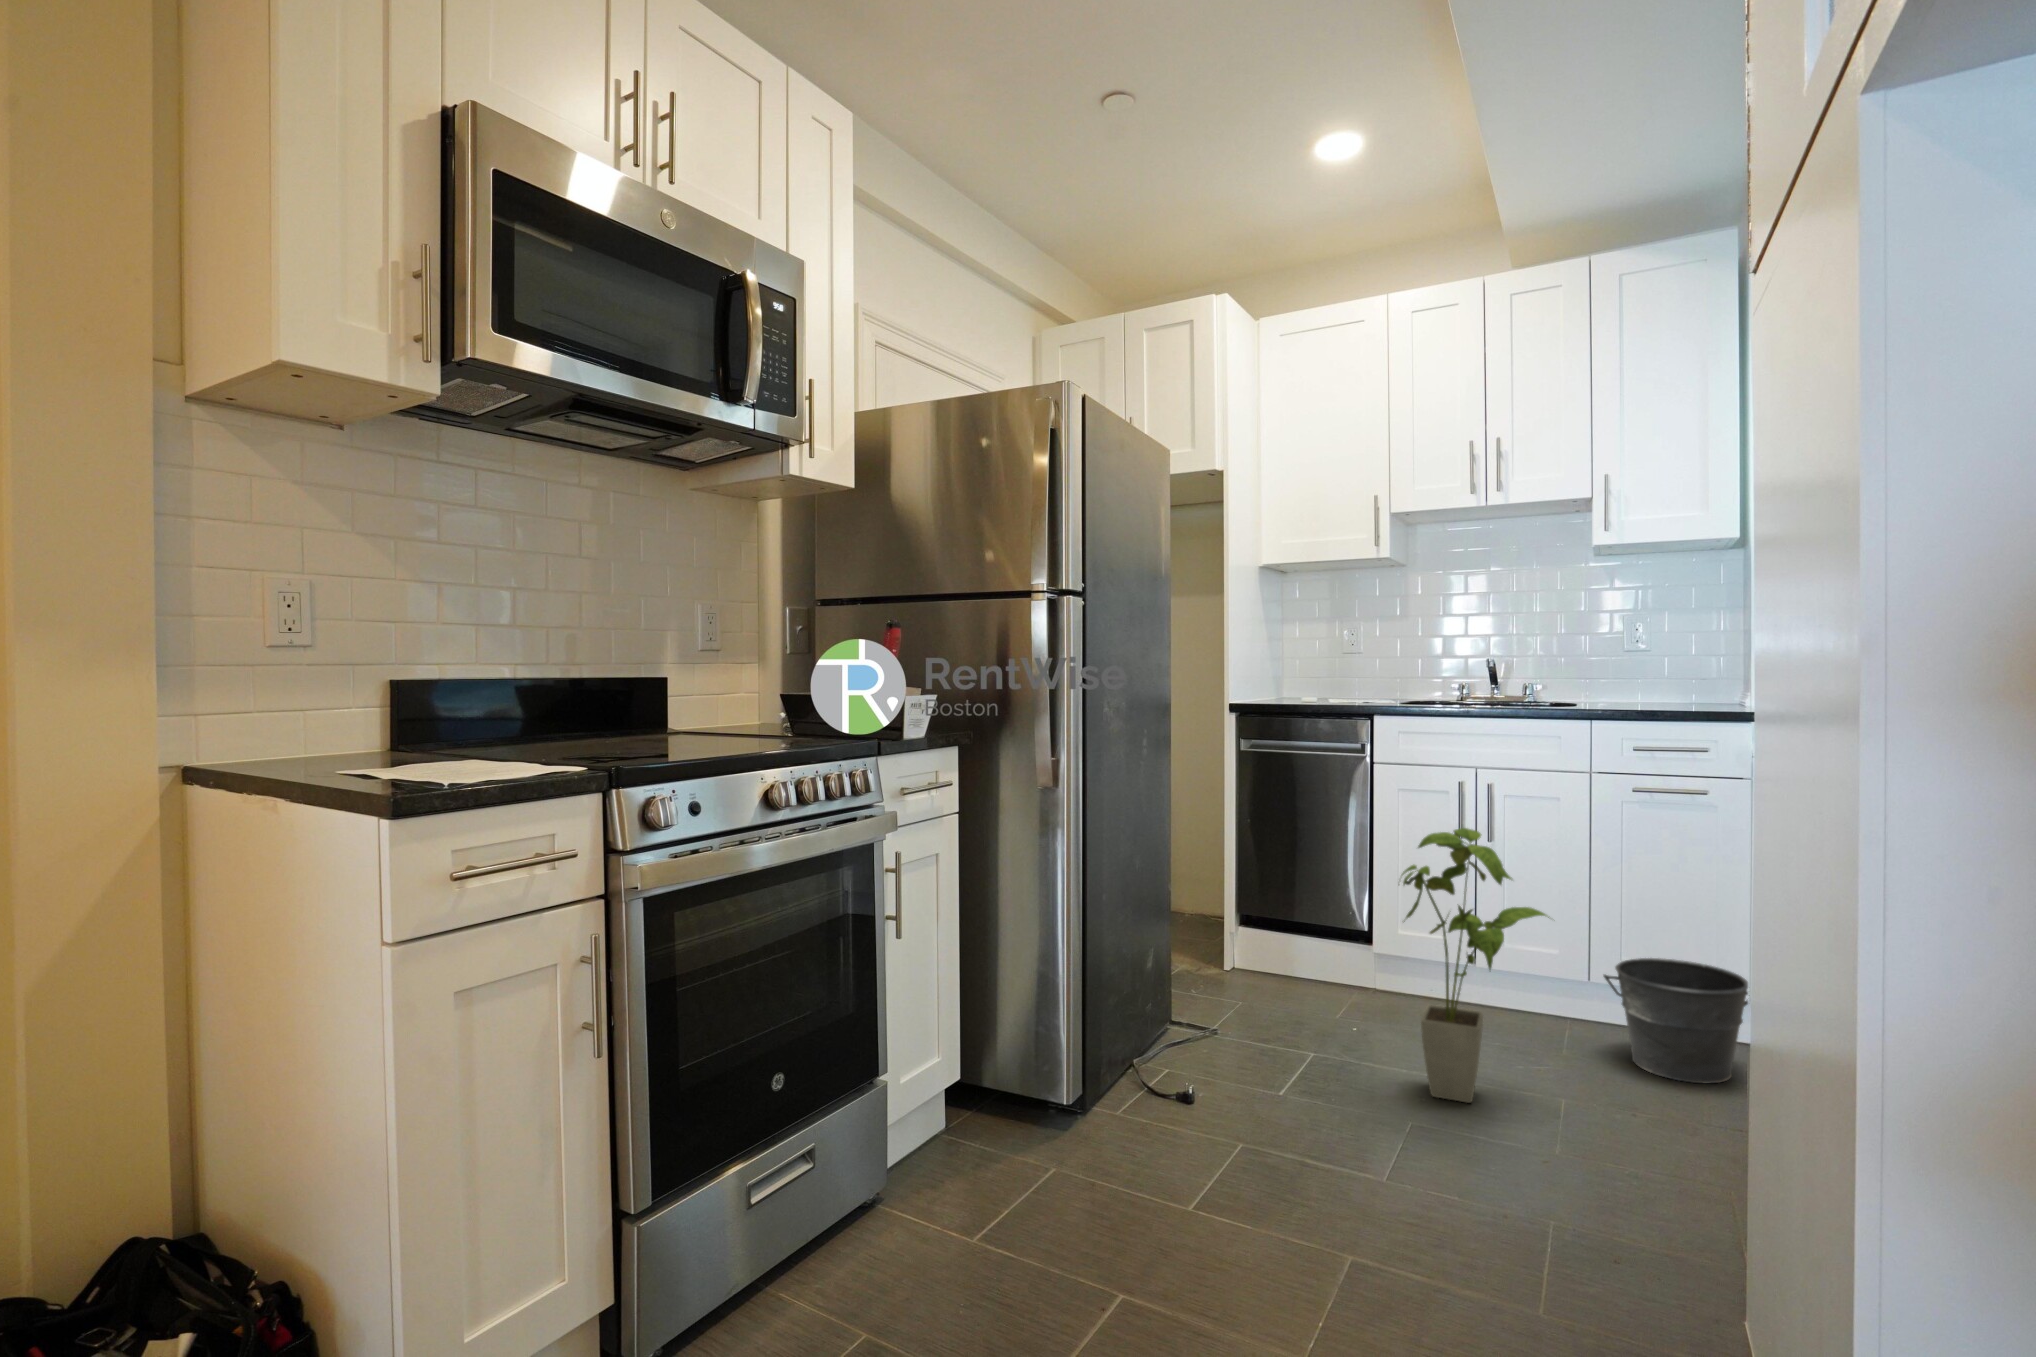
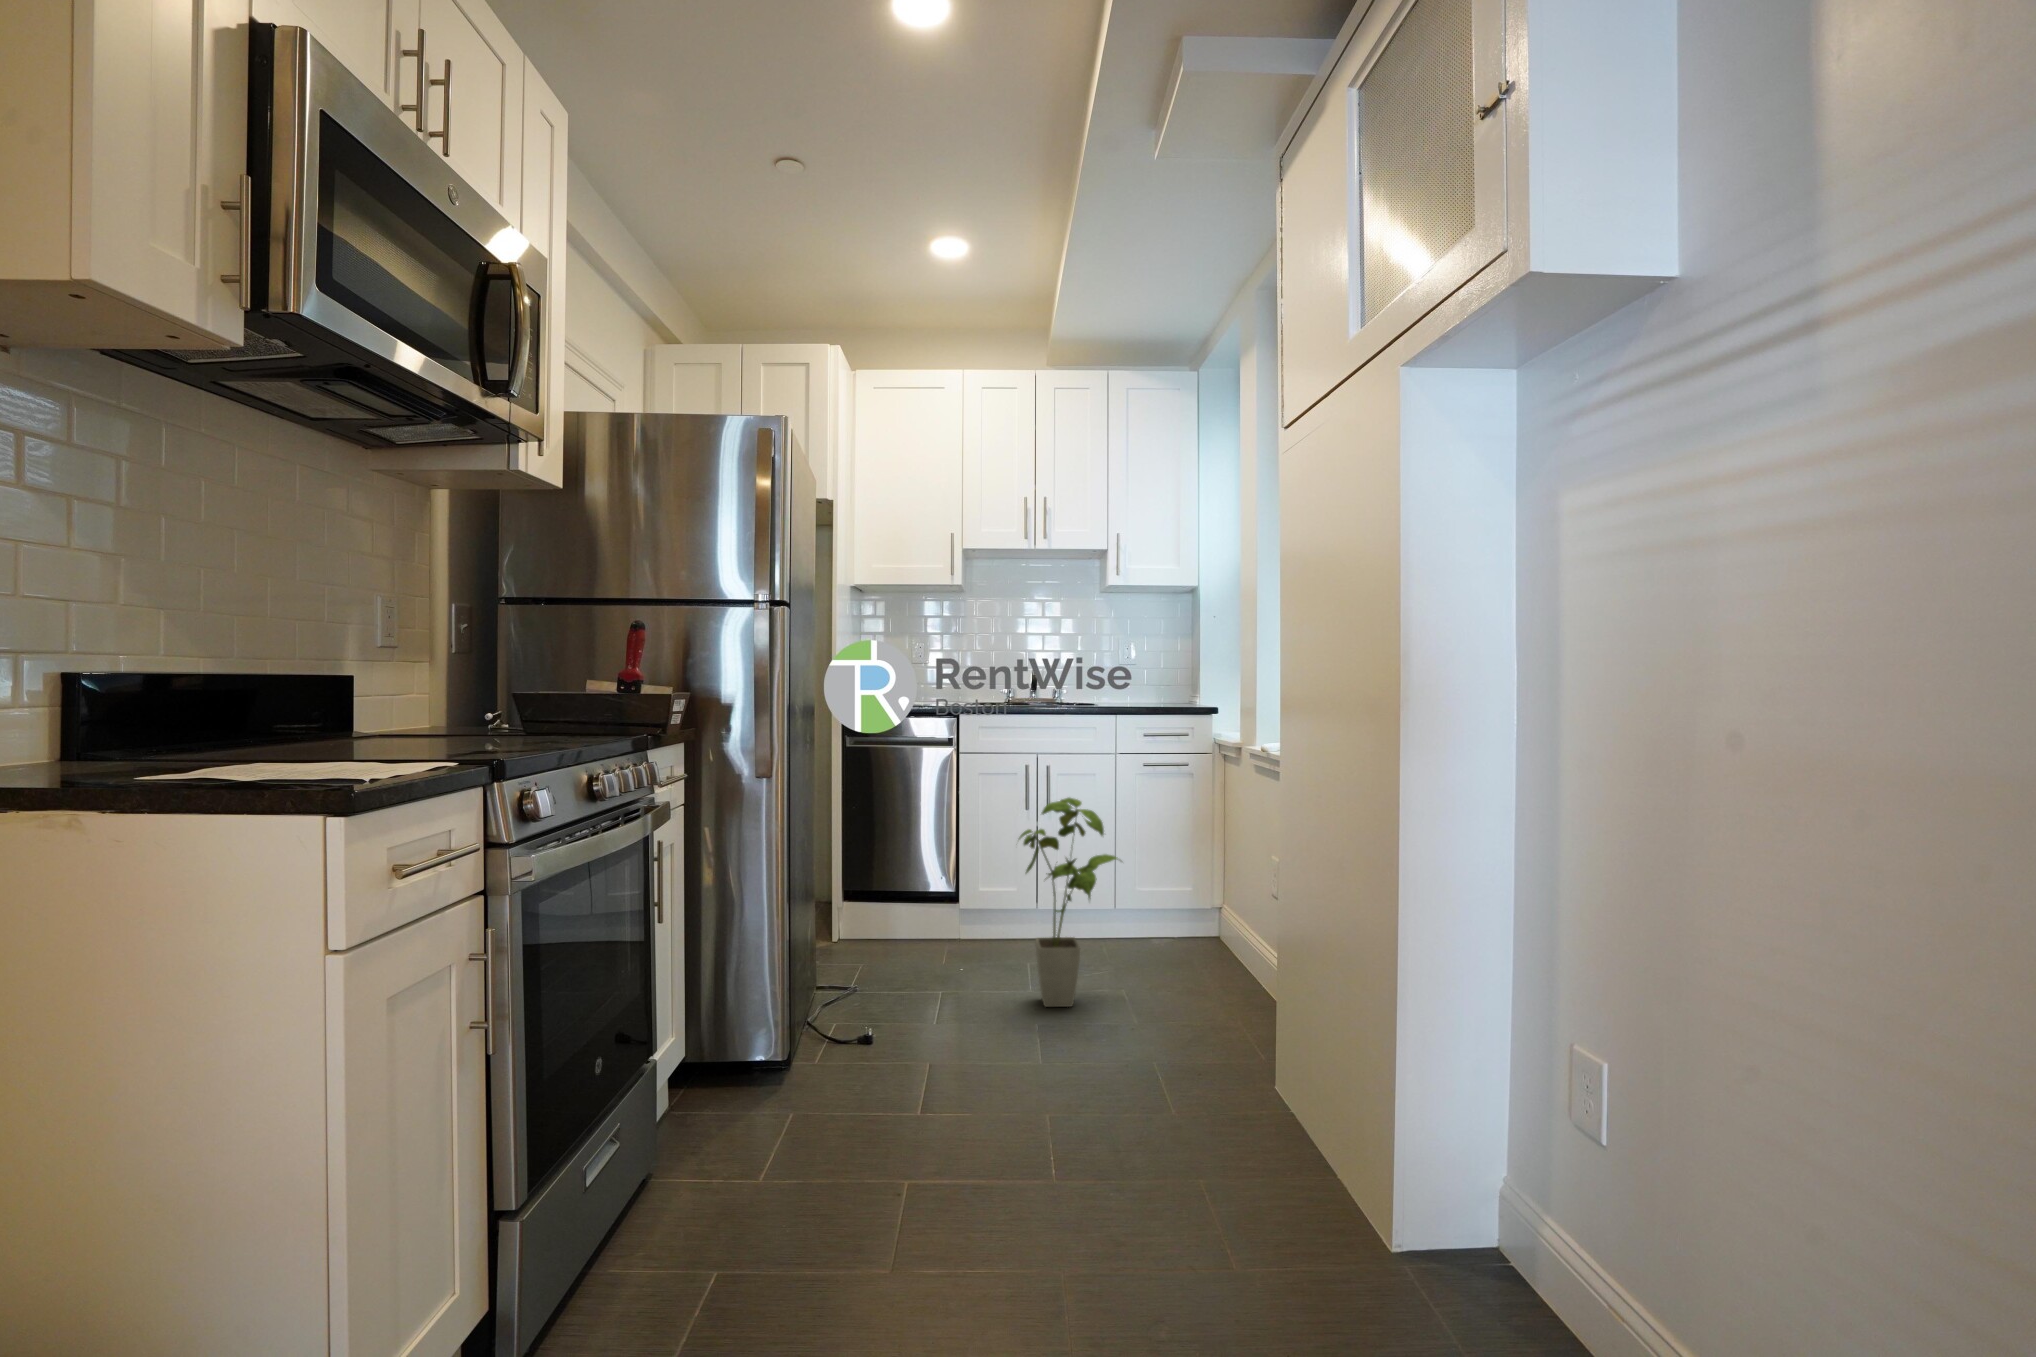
bucket: present [1604,958,1748,1083] -> none [1135,887,1229,970]

